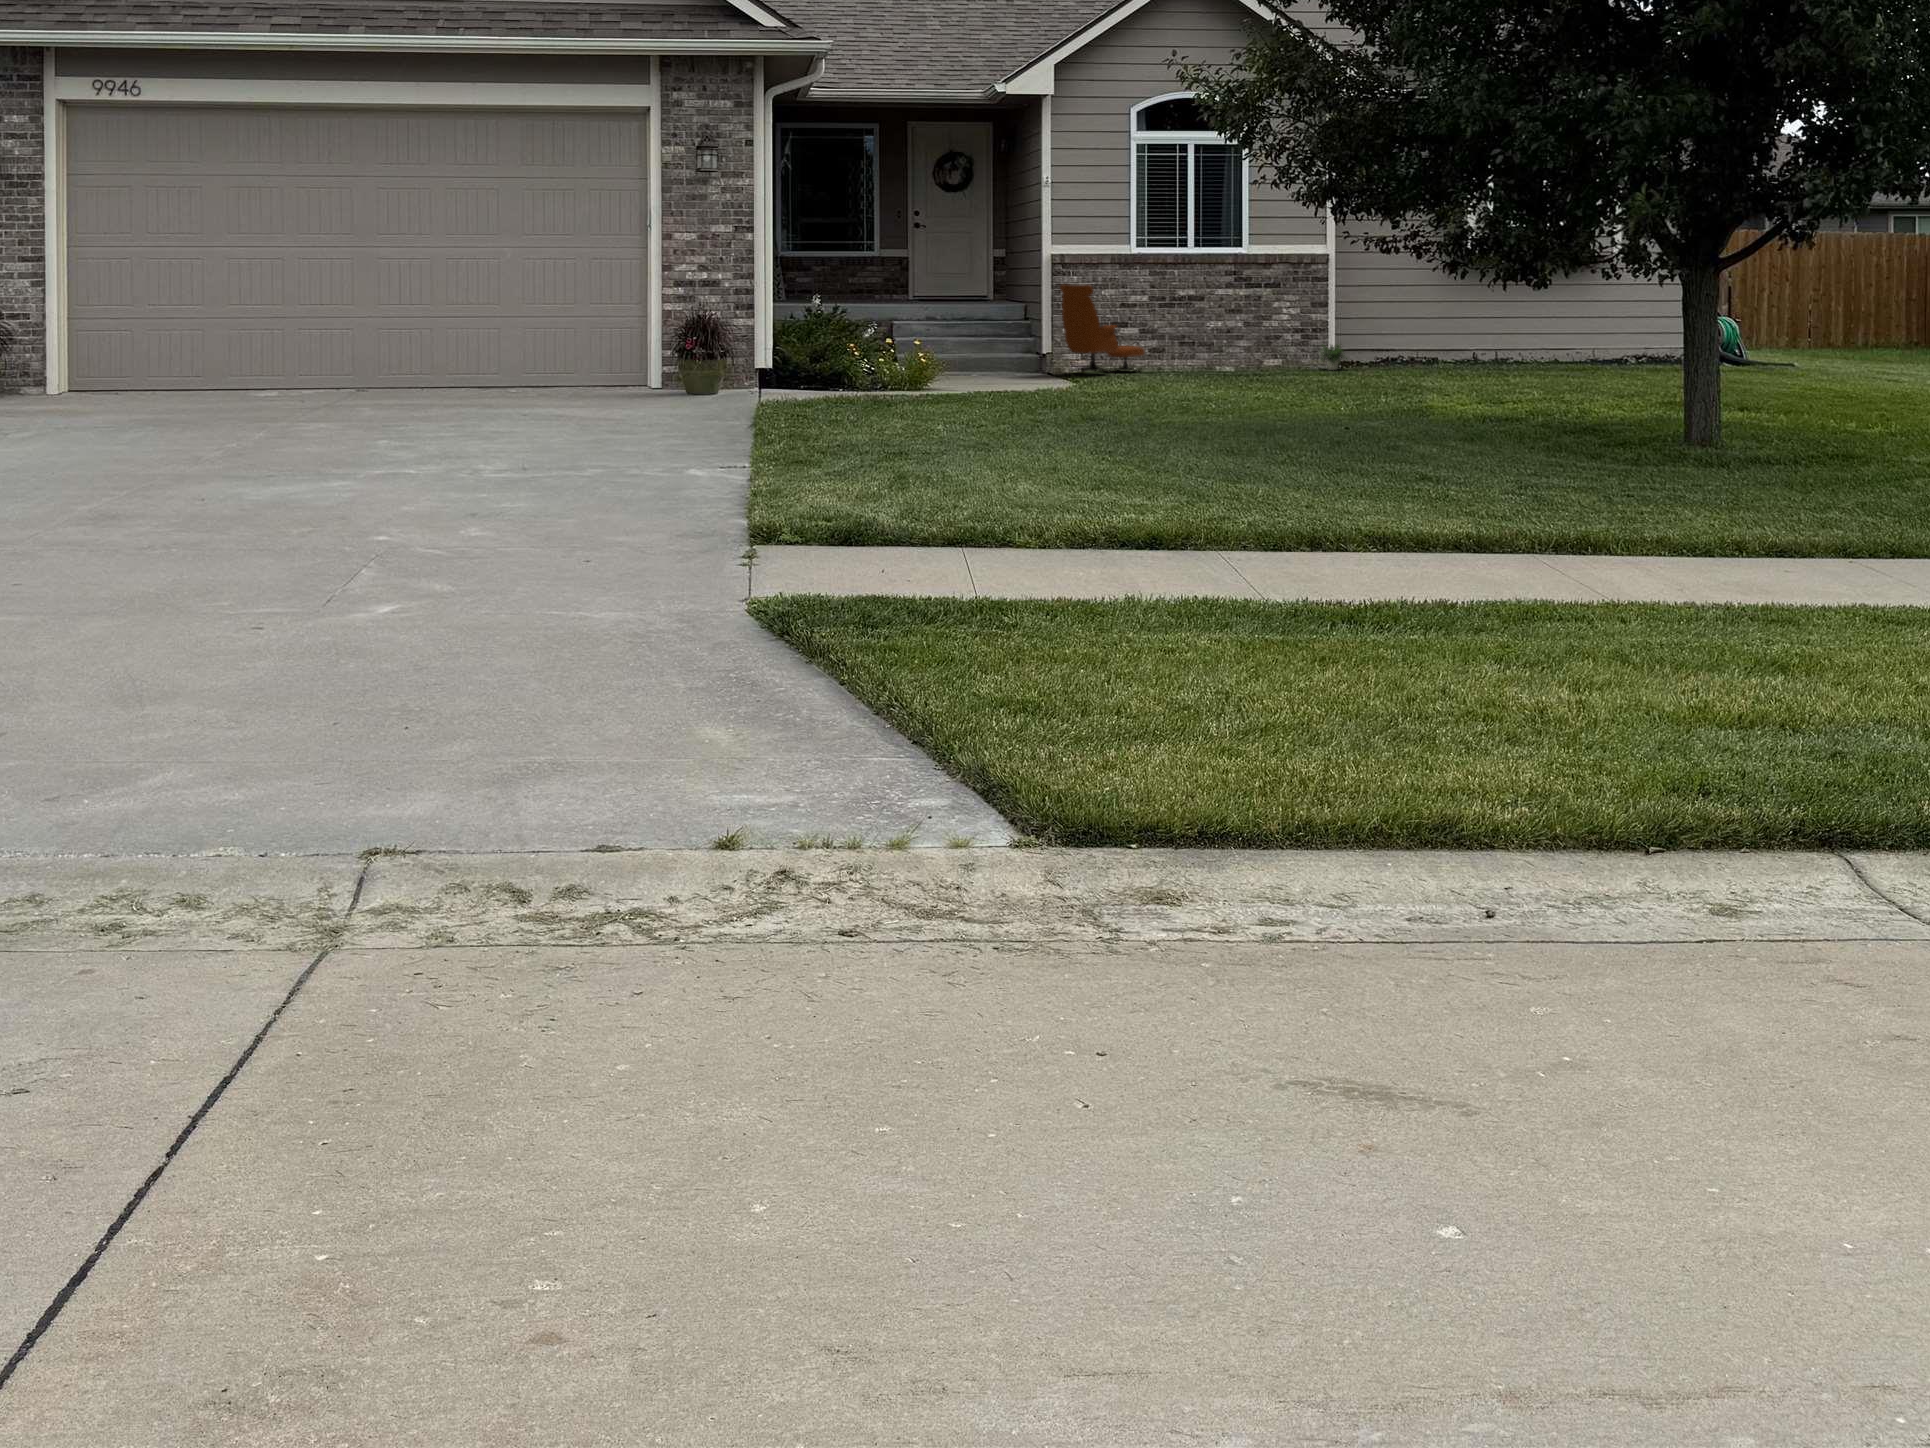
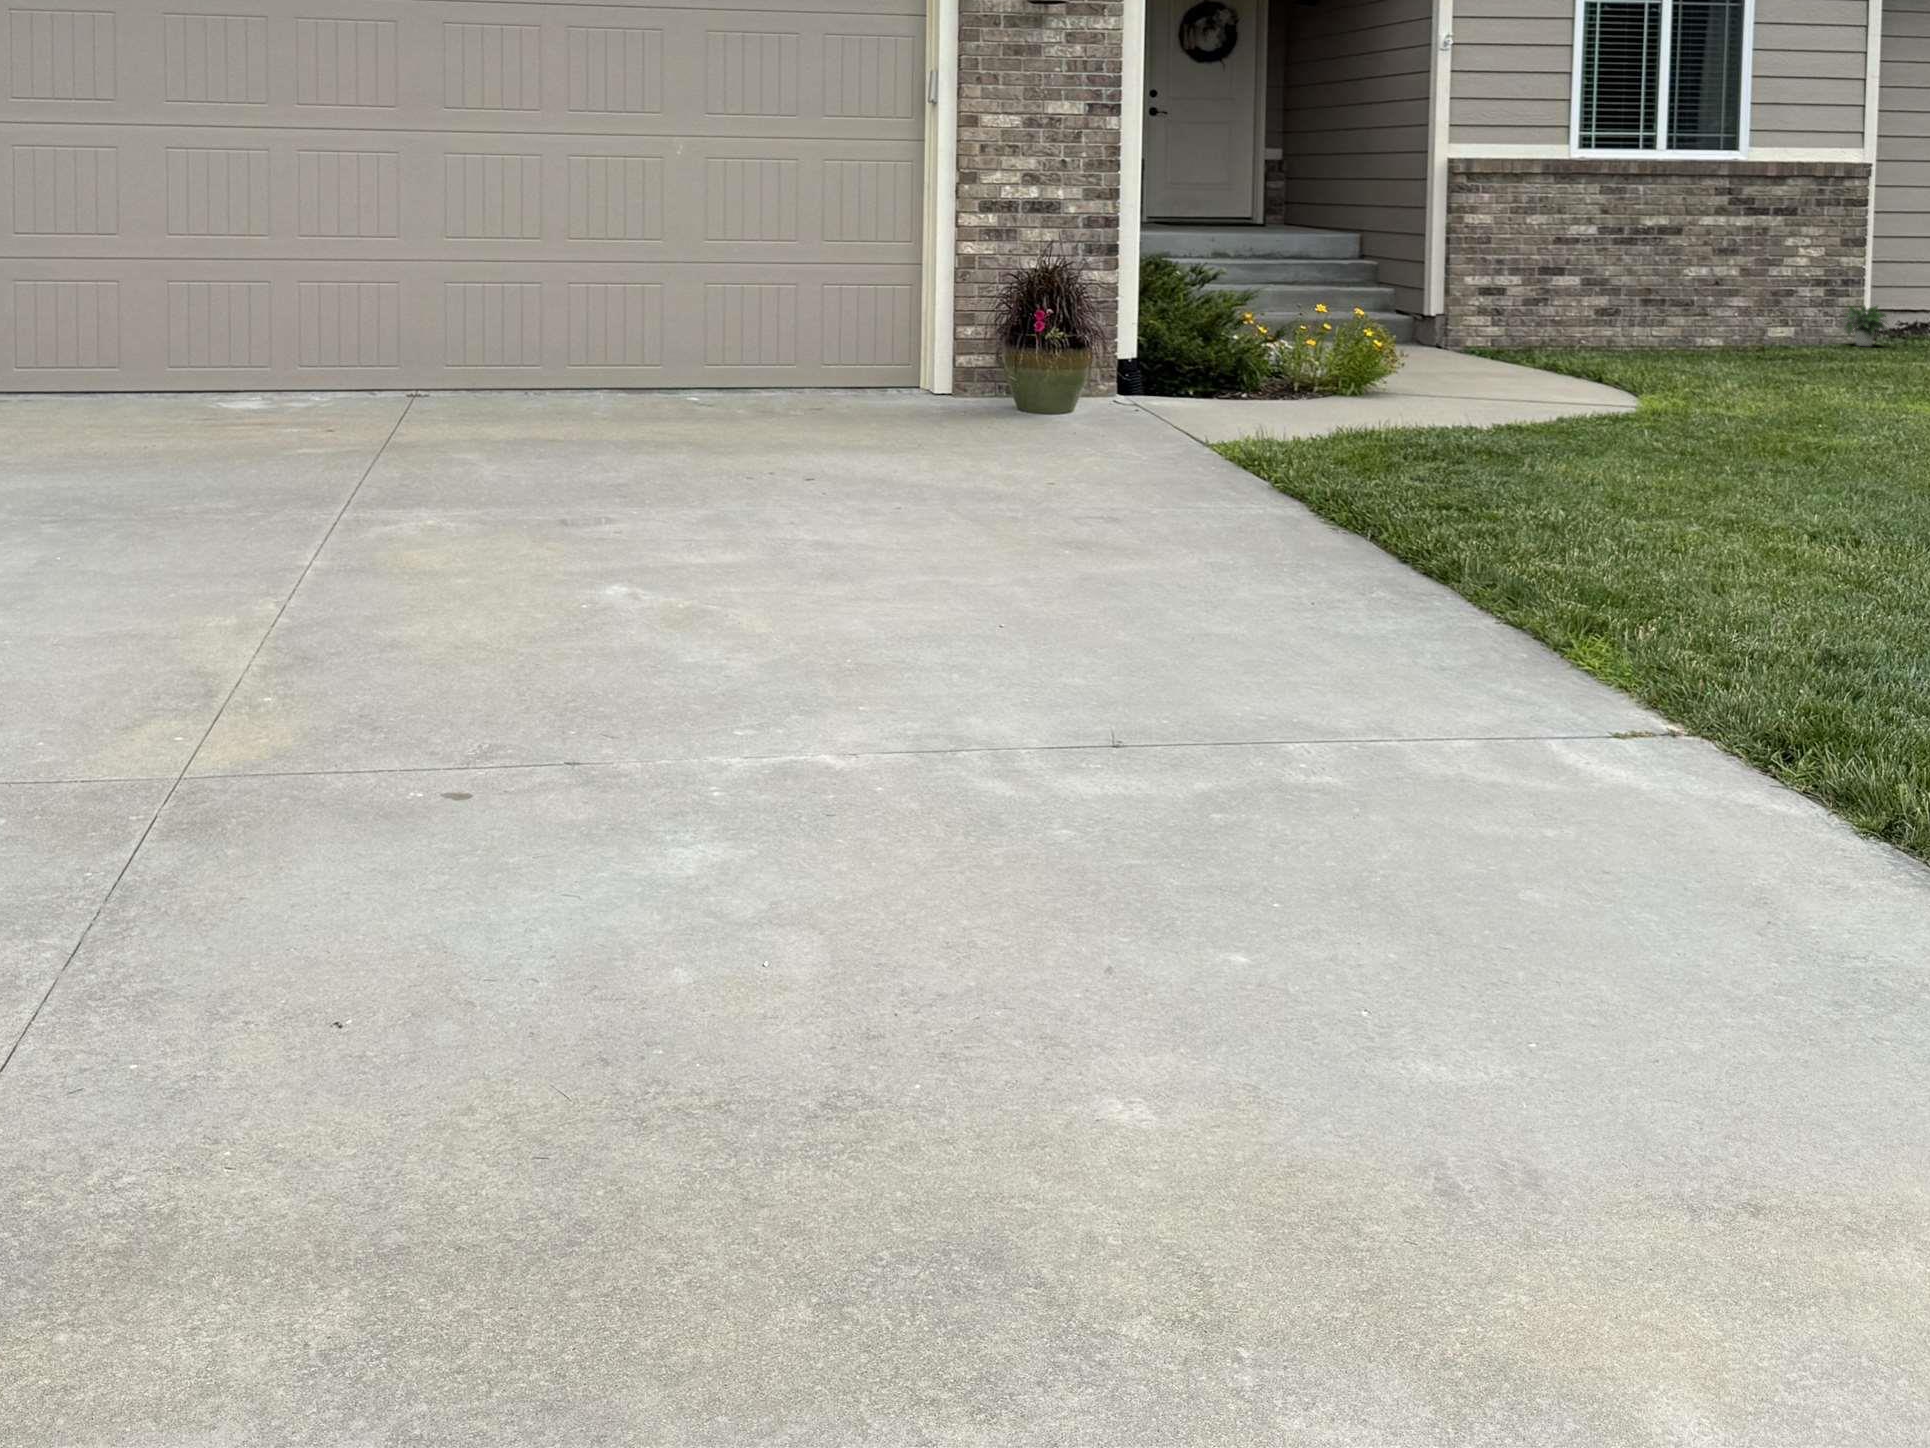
lounge chair: present [1060,284,1145,374] -> none [1500,207,1609,359]

